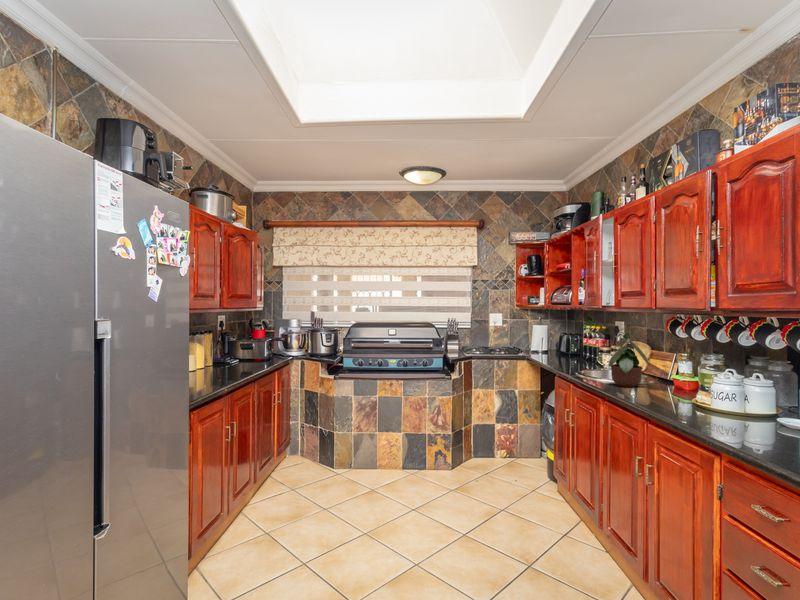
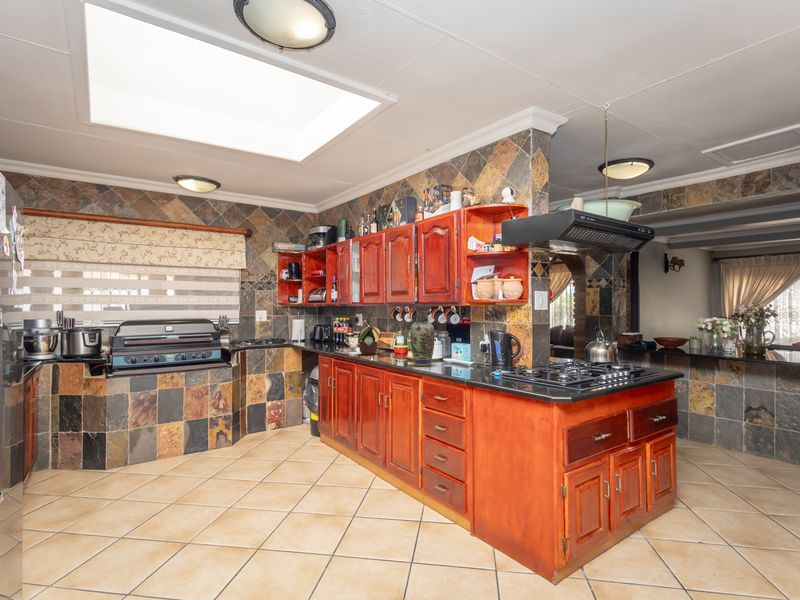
vase: none [699,315,754,428] -> present [410,305,435,366]

